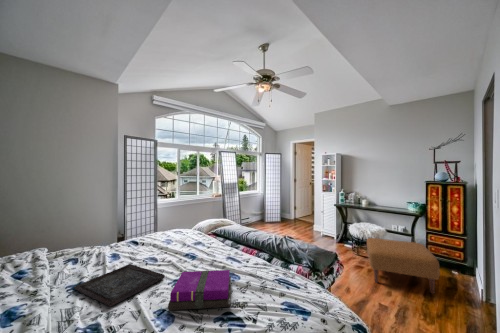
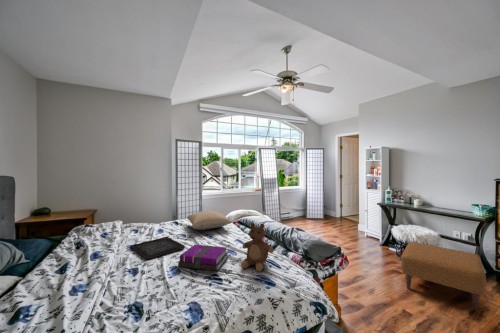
pillow: none [151,224,214,249] -> present [187,211,232,230]
teddy bear: none [251,234,293,298] -> present [241,223,274,272]

